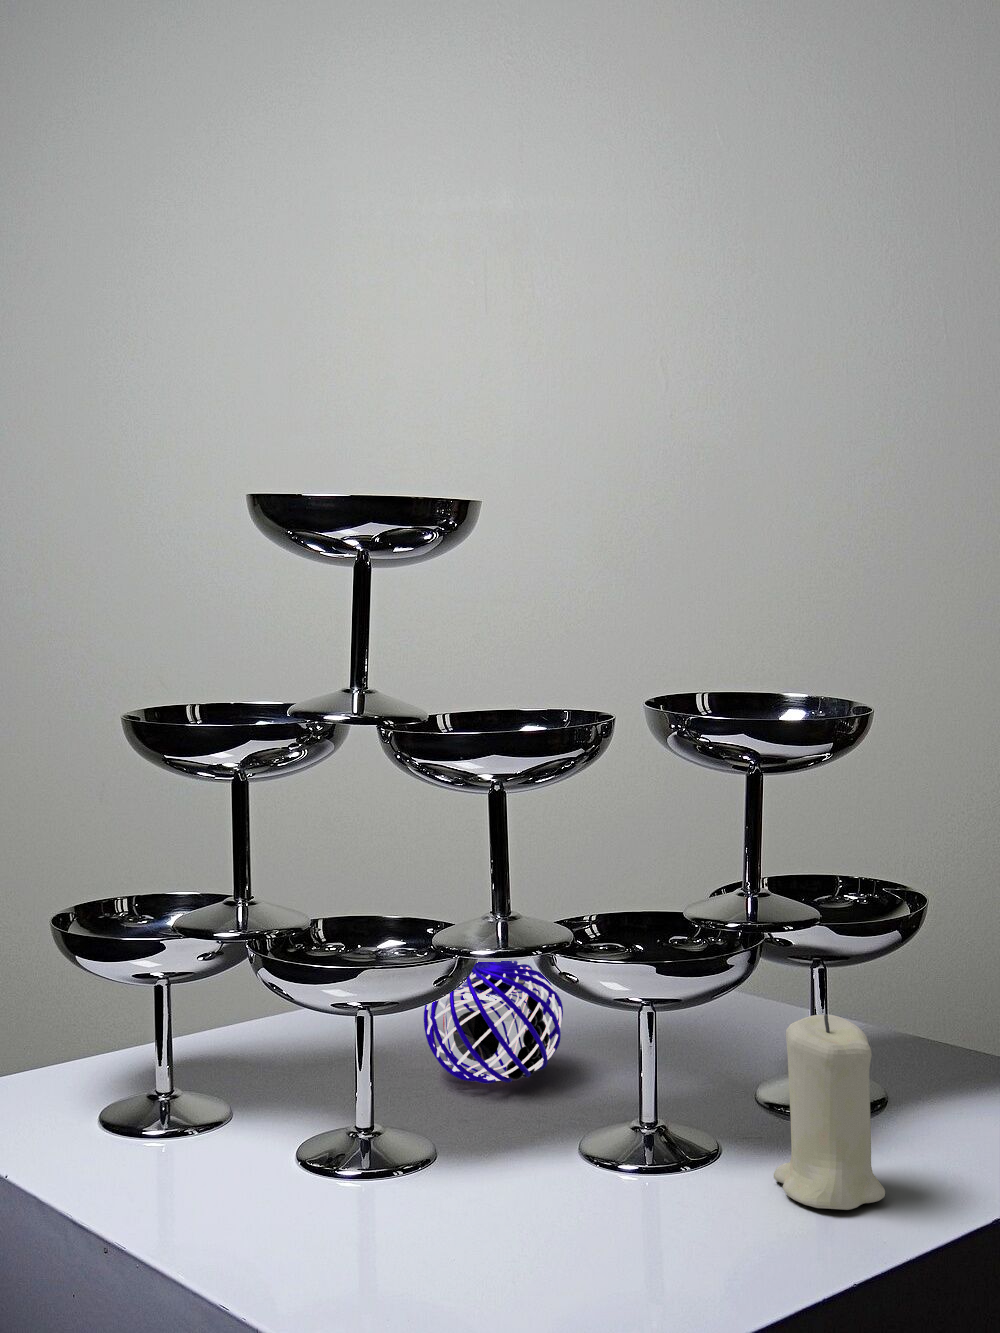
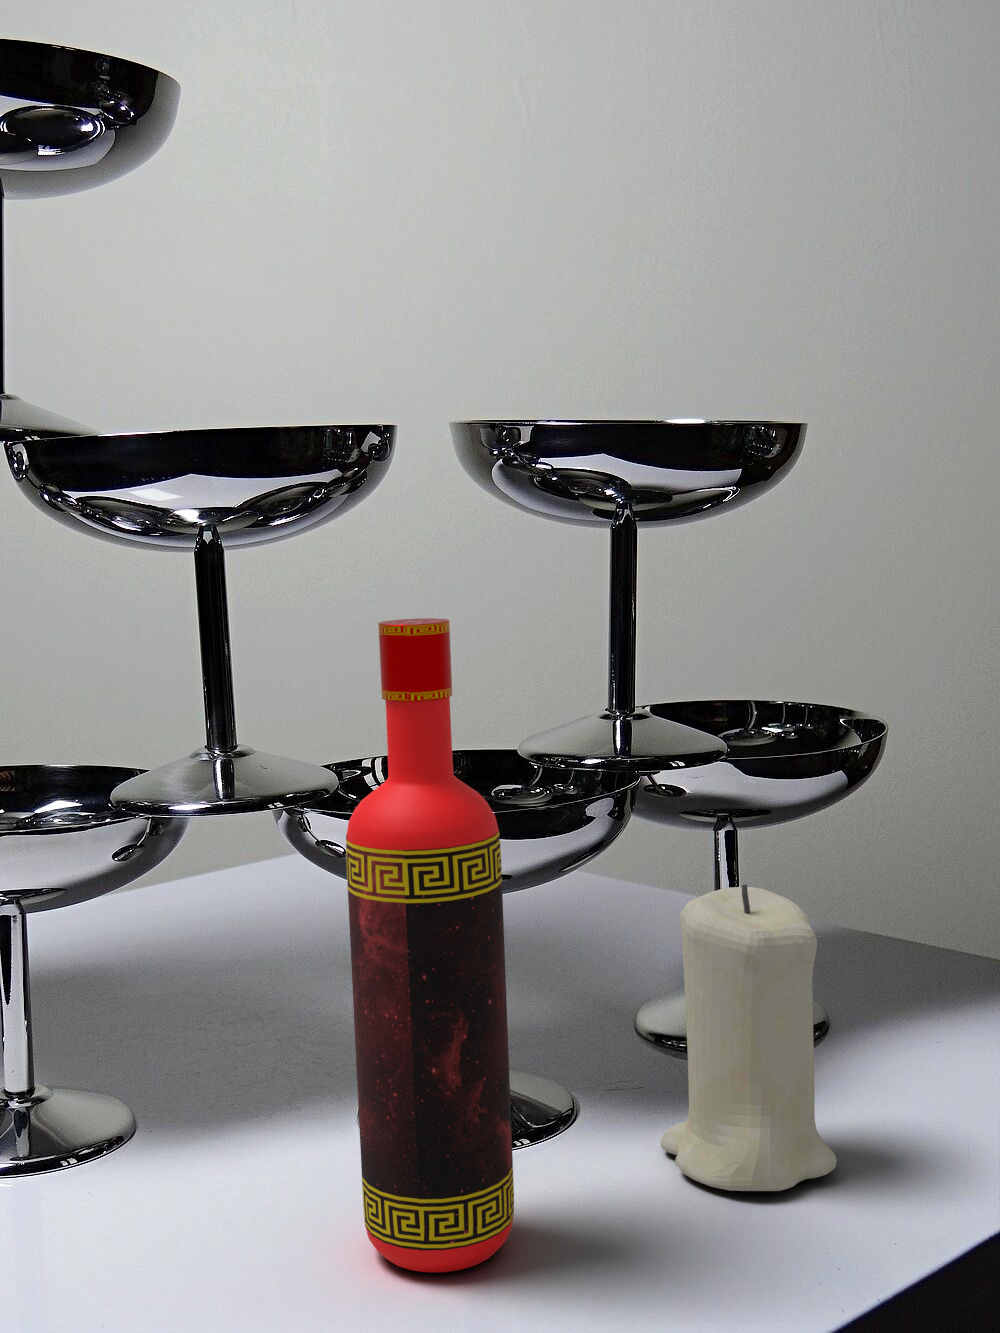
bottle: none [586,854,683,1247] -> present [346,618,514,1272]
decorative orb: present [424,961,563,1084] -> none [115,836,336,1026]

